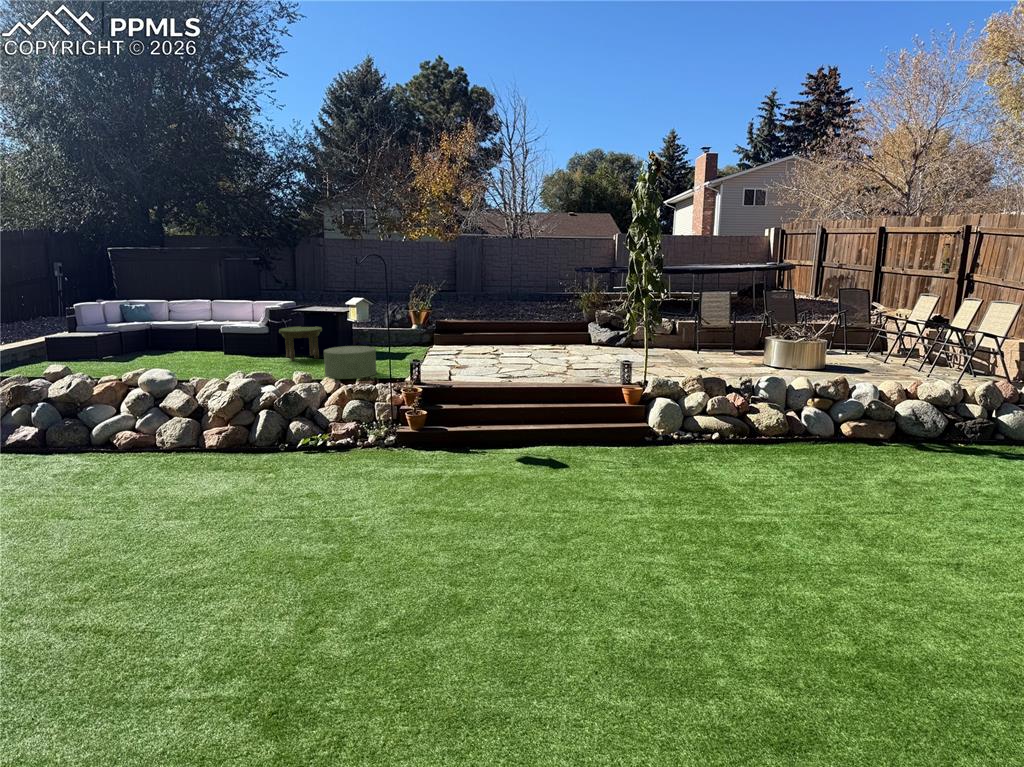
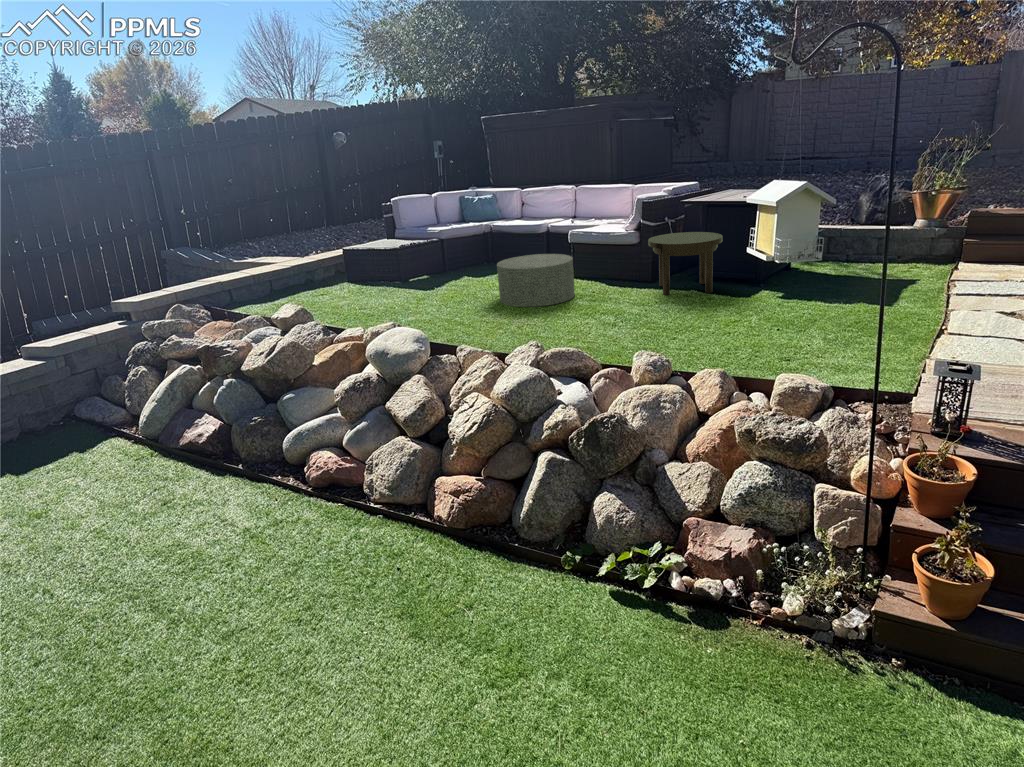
ottoman: present [324,346,377,379] -> present [497,254,575,307]

